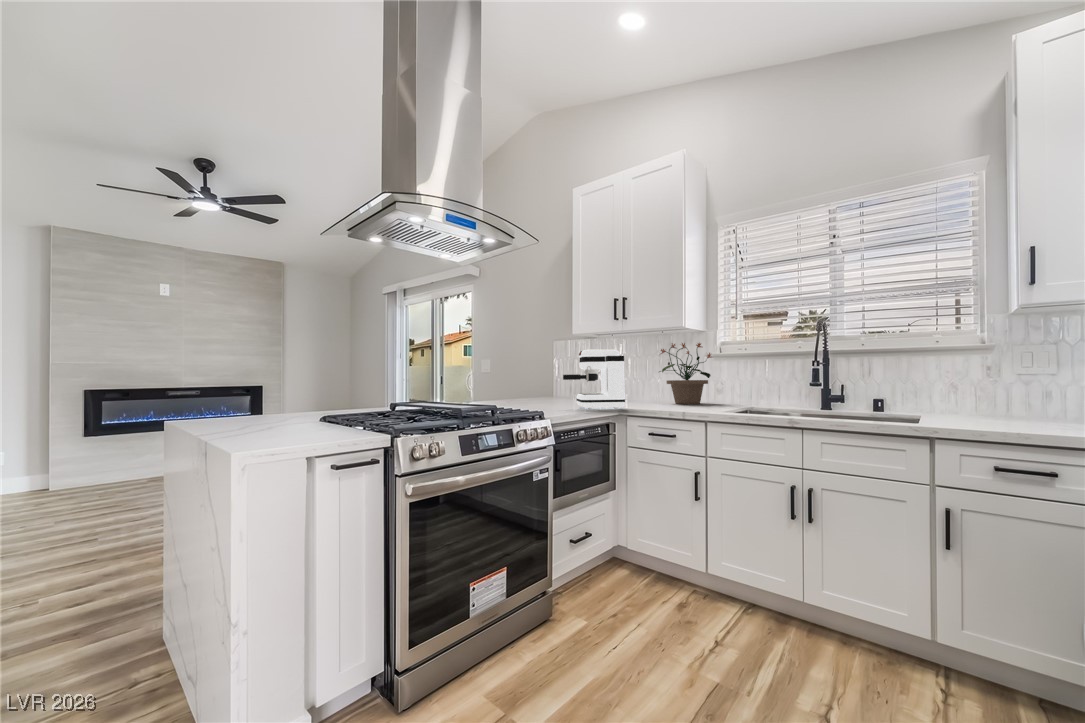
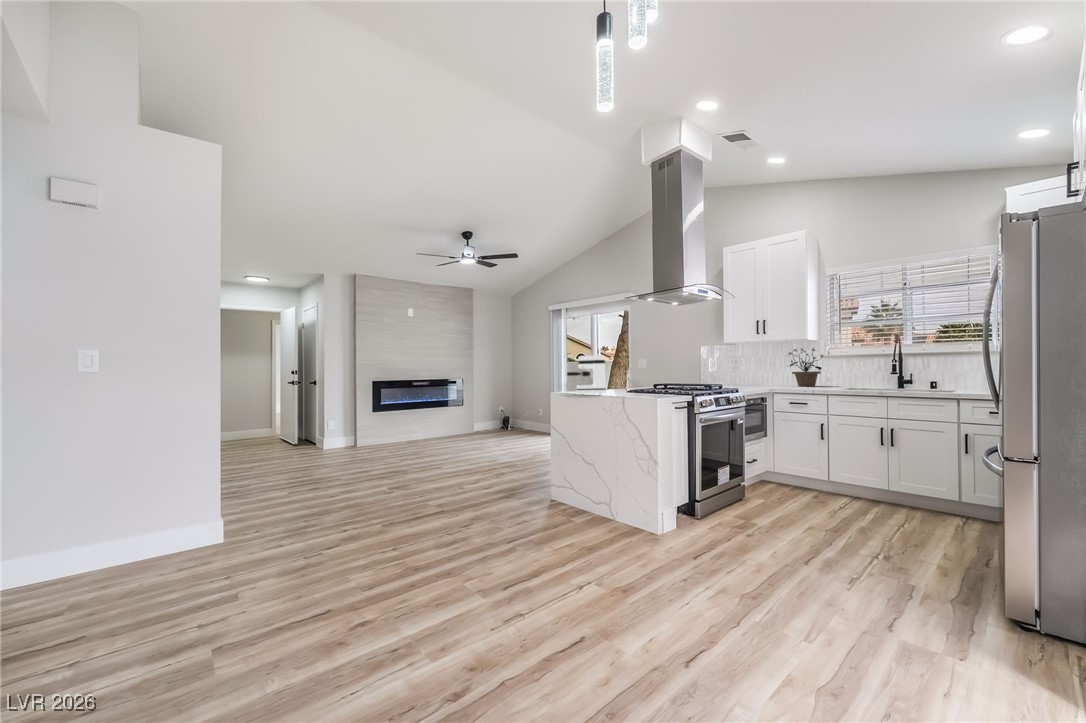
coffee maker: present [563,349,625,409] -> present [567,356,606,394]

